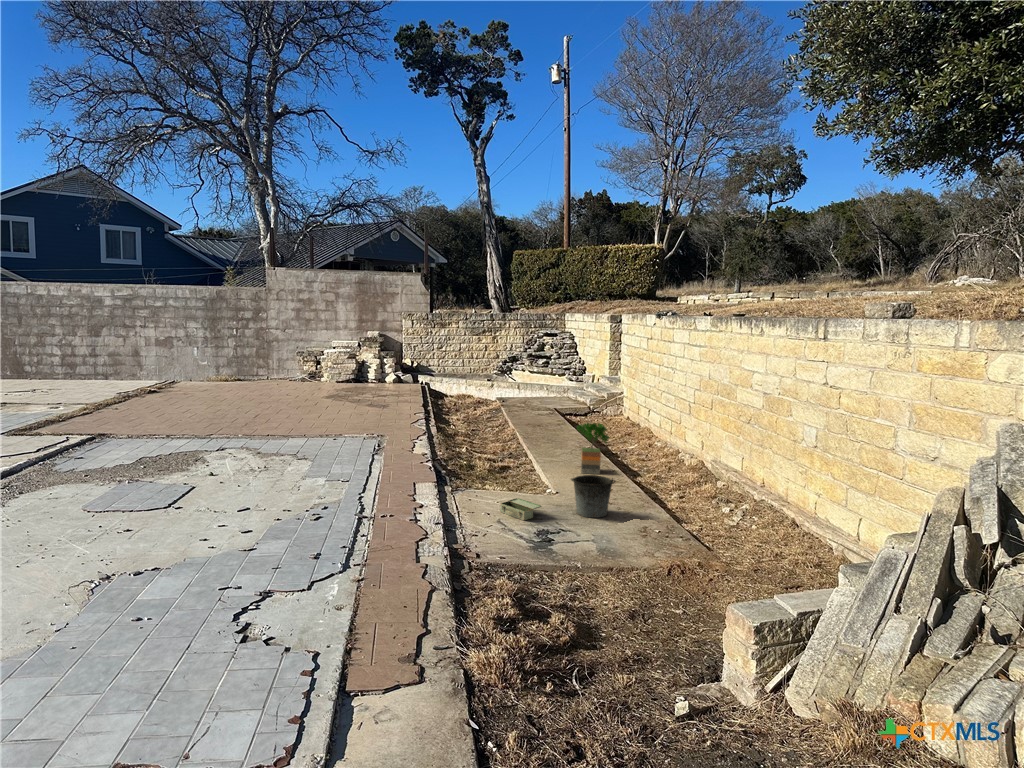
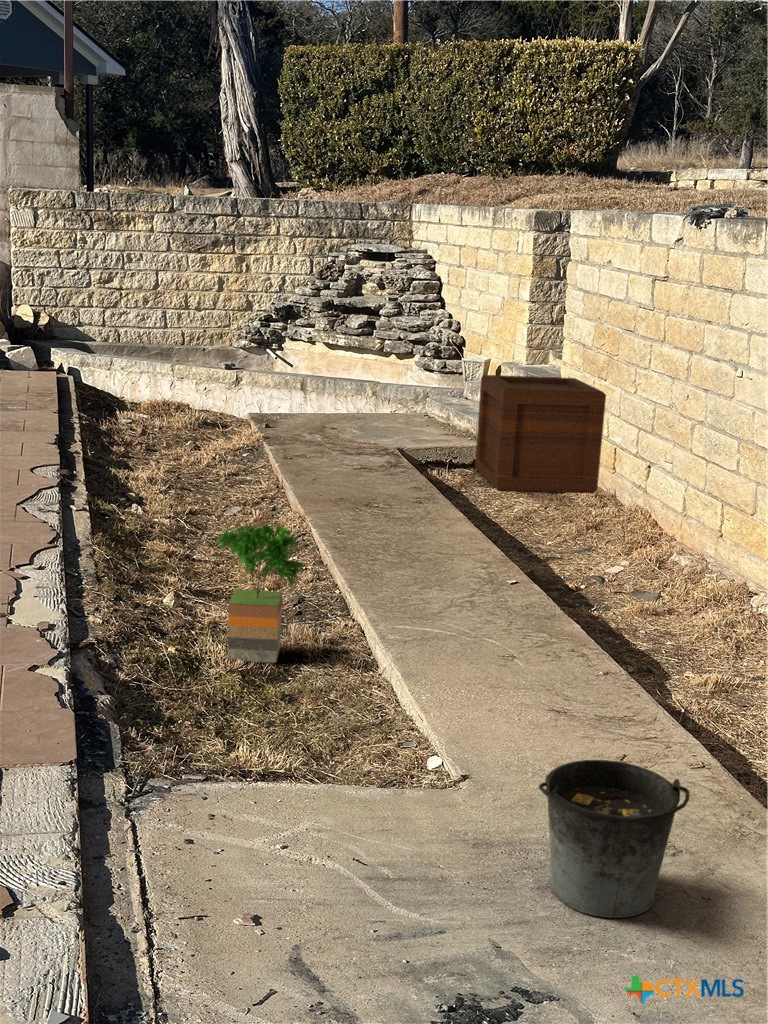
wooden crate: none [583,378,631,422] -> present [475,375,606,493]
potted tree: present [577,423,609,474] -> present [218,524,305,663]
toolbox: present [500,498,541,520] -> none [297,842,441,946]

